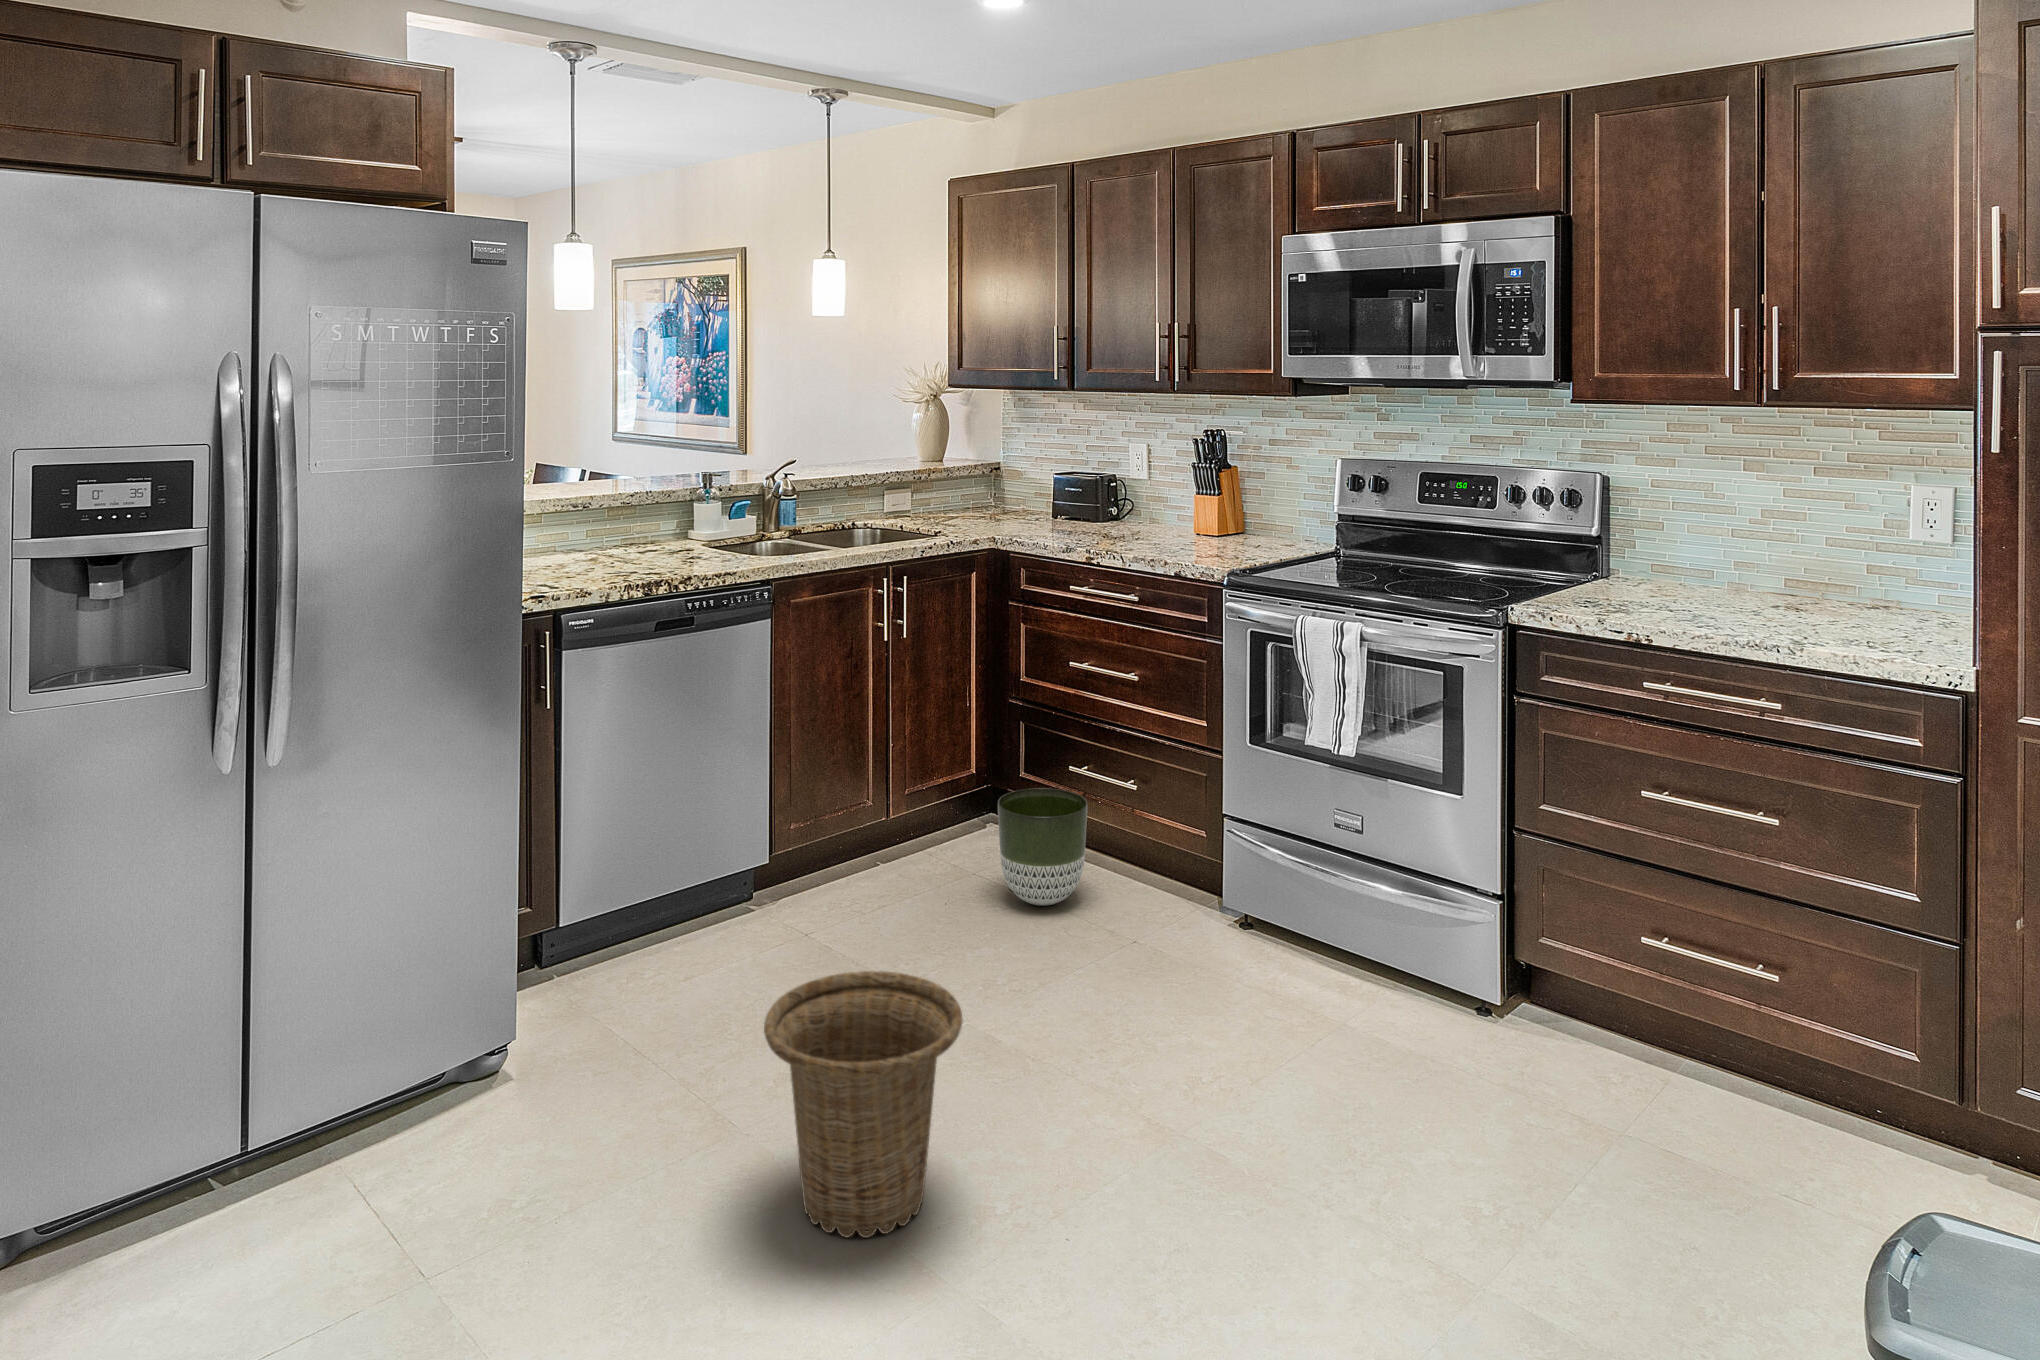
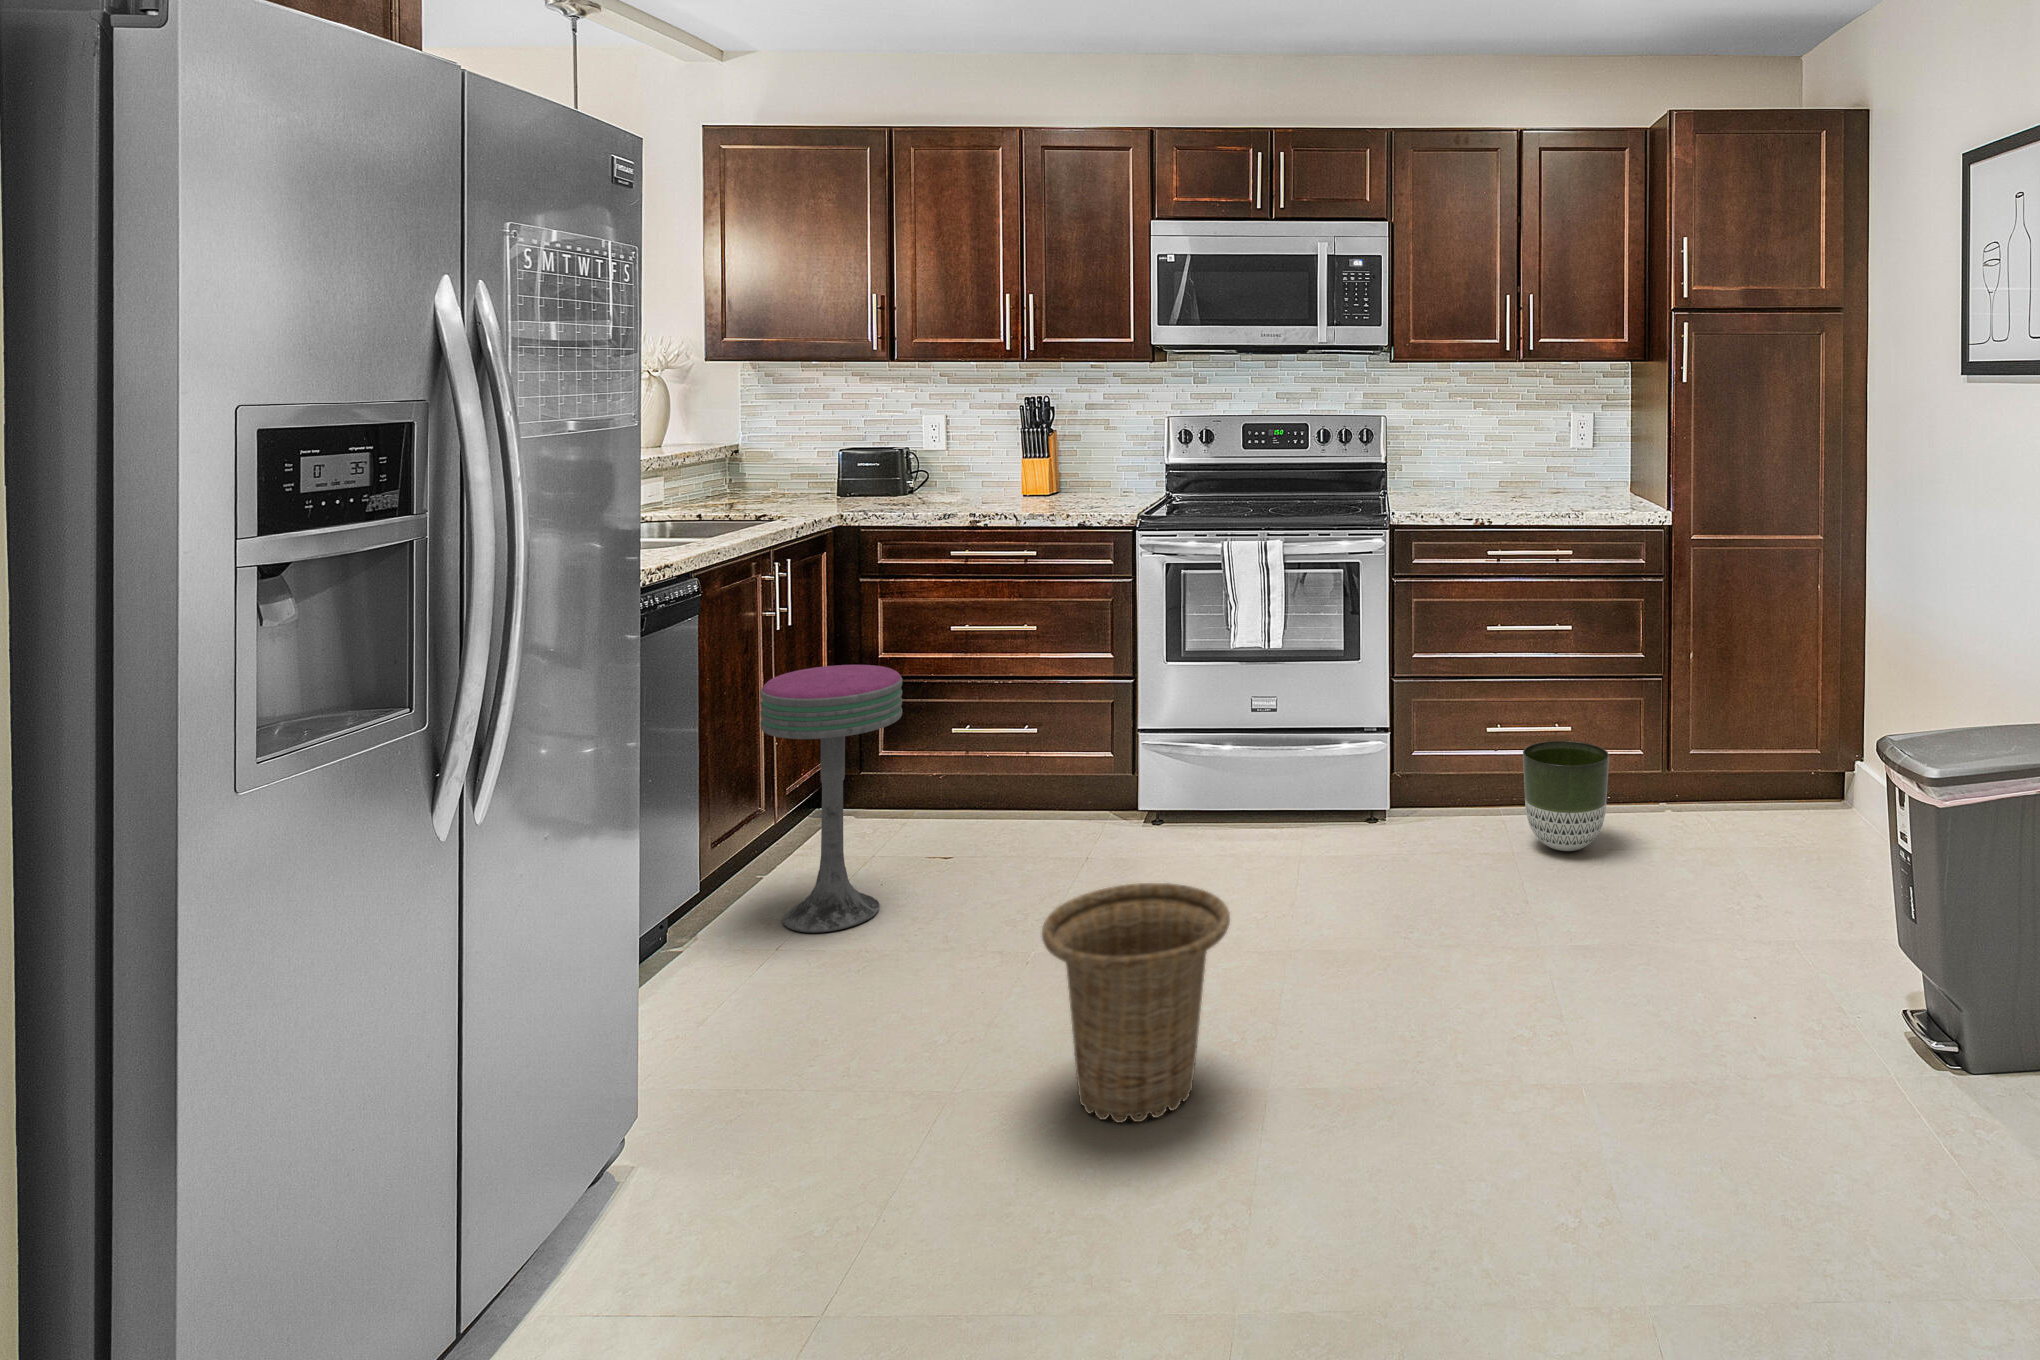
bar stool: none [818,683,939,934] -> present [761,665,902,932]
planter: present [998,788,1087,906] -> present [1523,741,1609,851]

